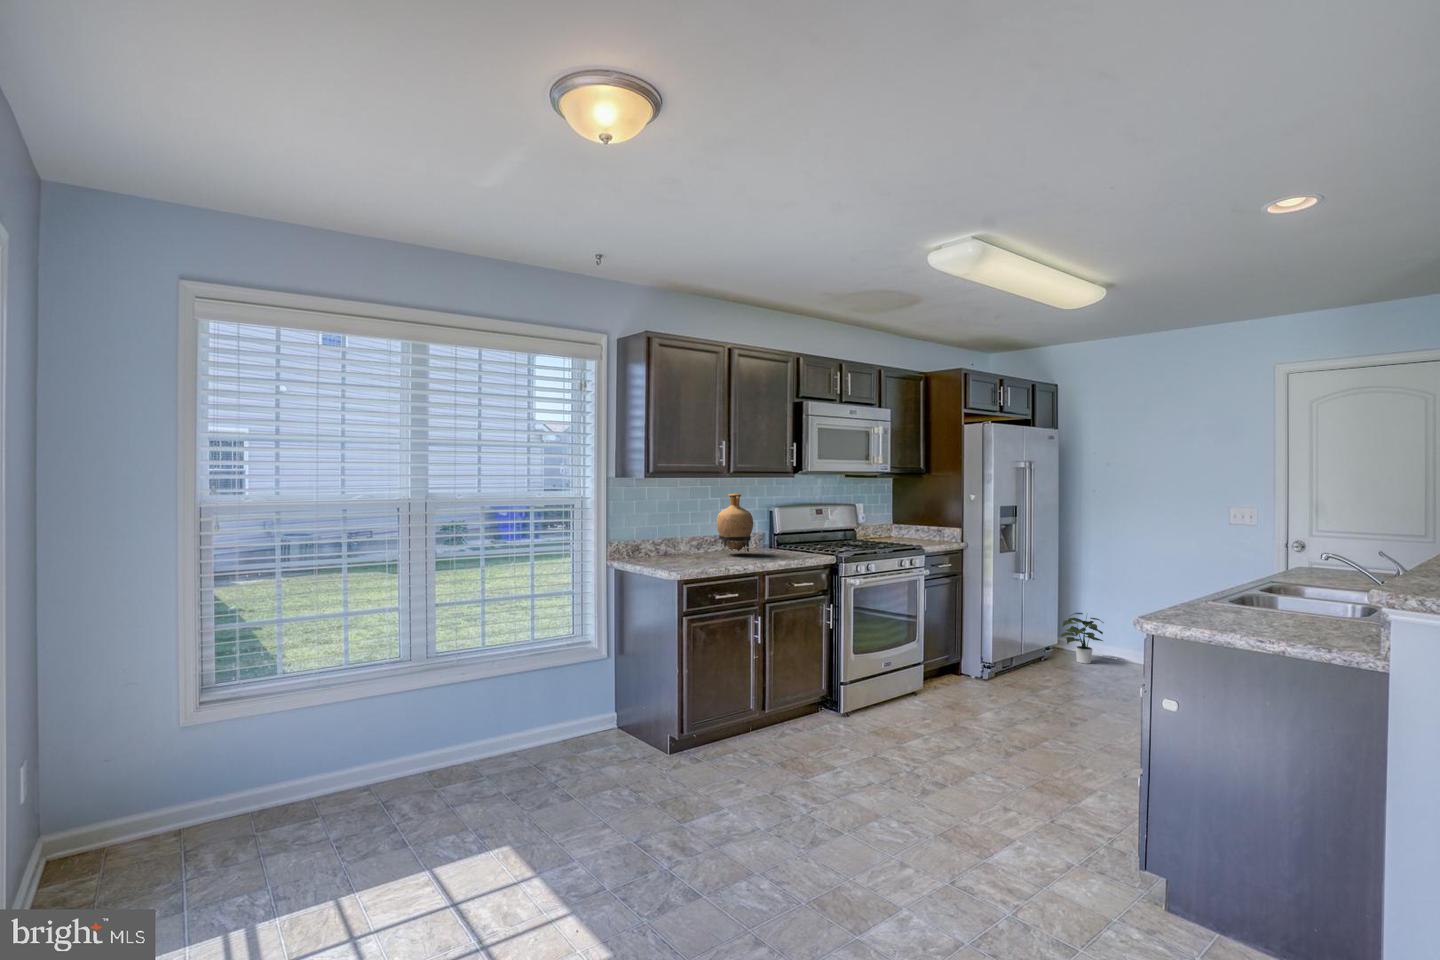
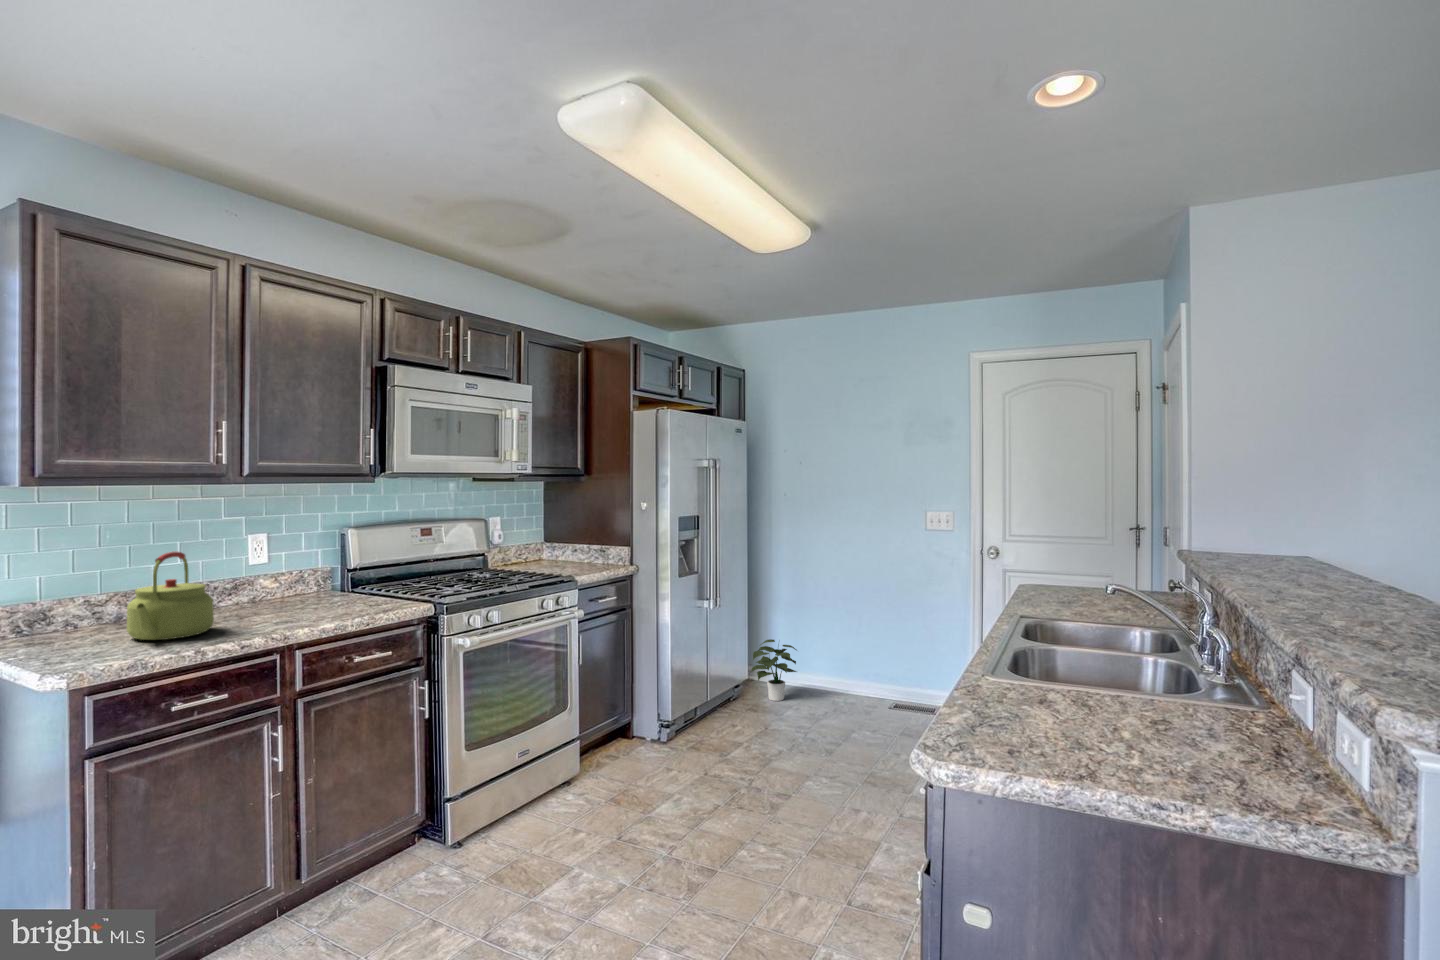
vase: present [717,494,753,552] -> none [222,512,293,608]
kettle: none [681,514,721,563] -> present [127,552,214,640]

